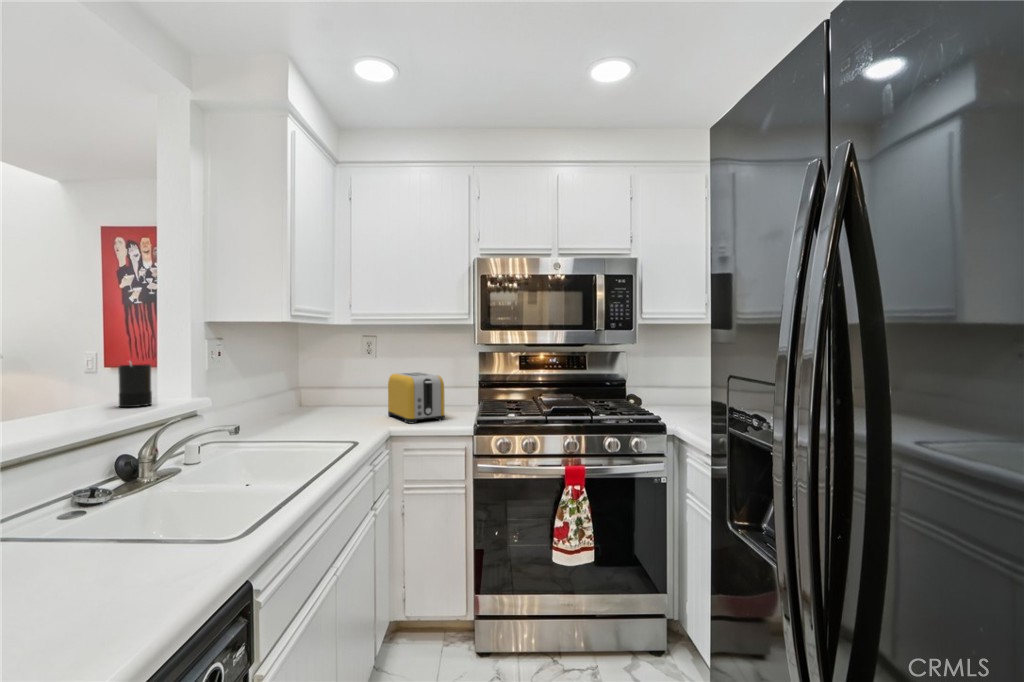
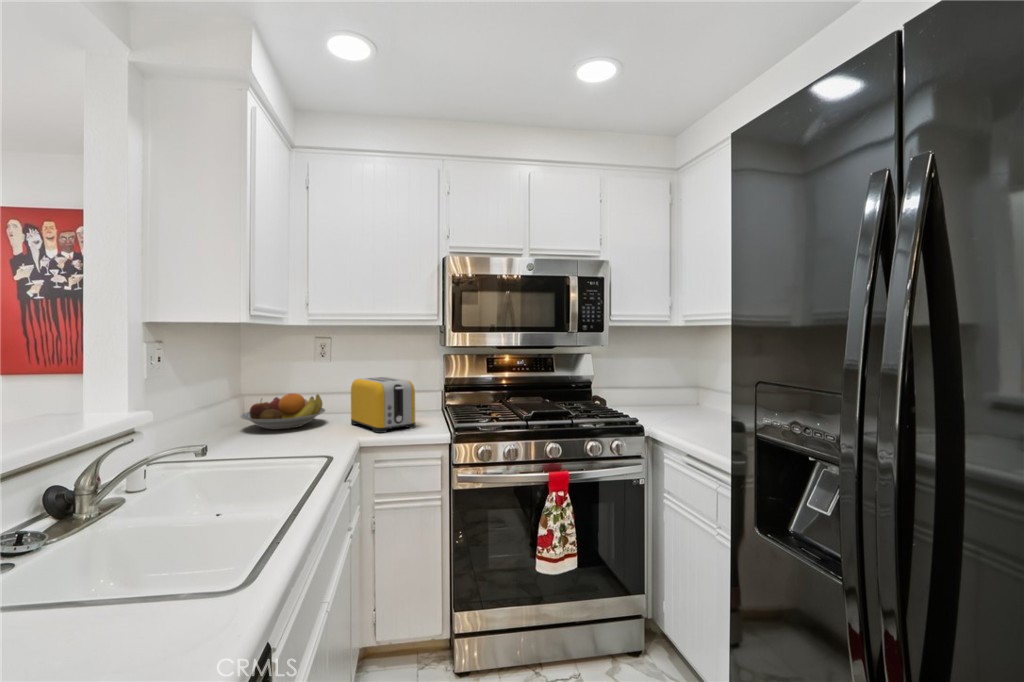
candle: present [118,362,152,407] -> none [38,372,81,427]
fruit bowl: none [292,386,367,419] -> present [241,393,325,430]

